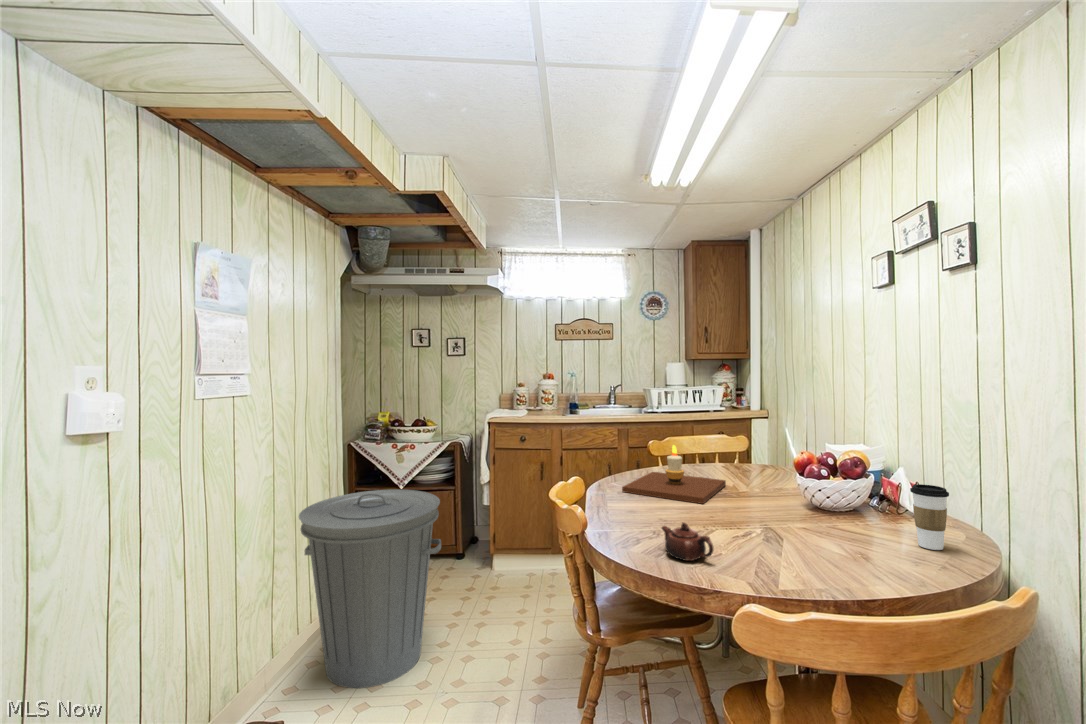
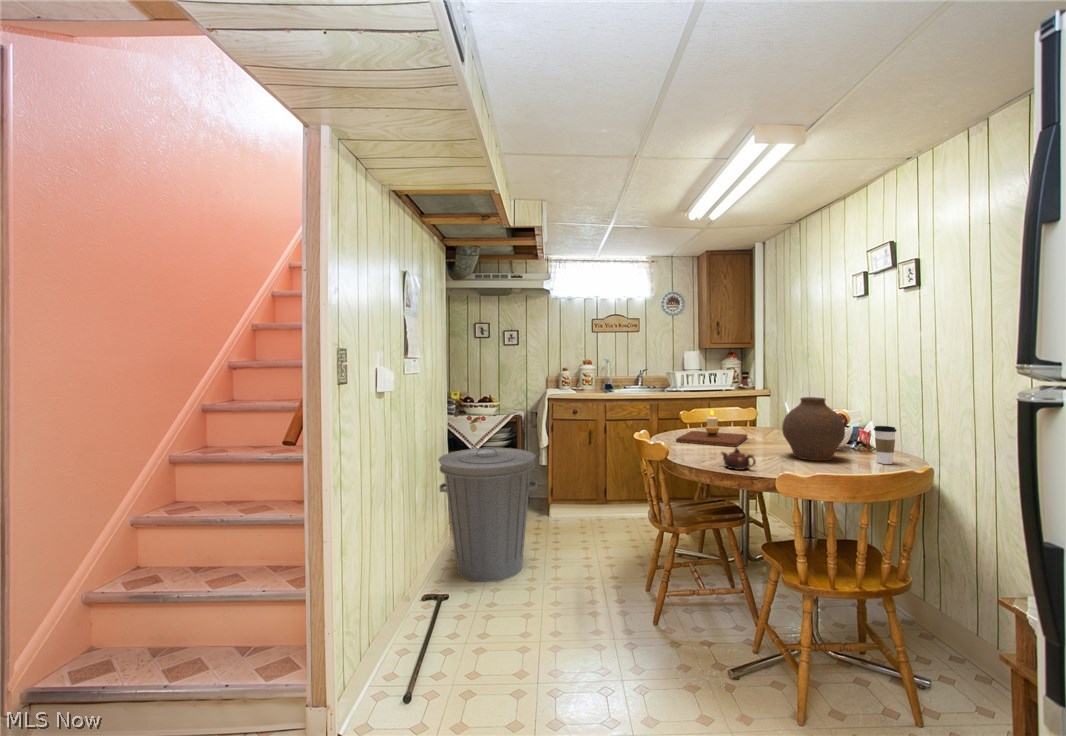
vase: none [766,435,864,539] -> present [782,397,845,461]

